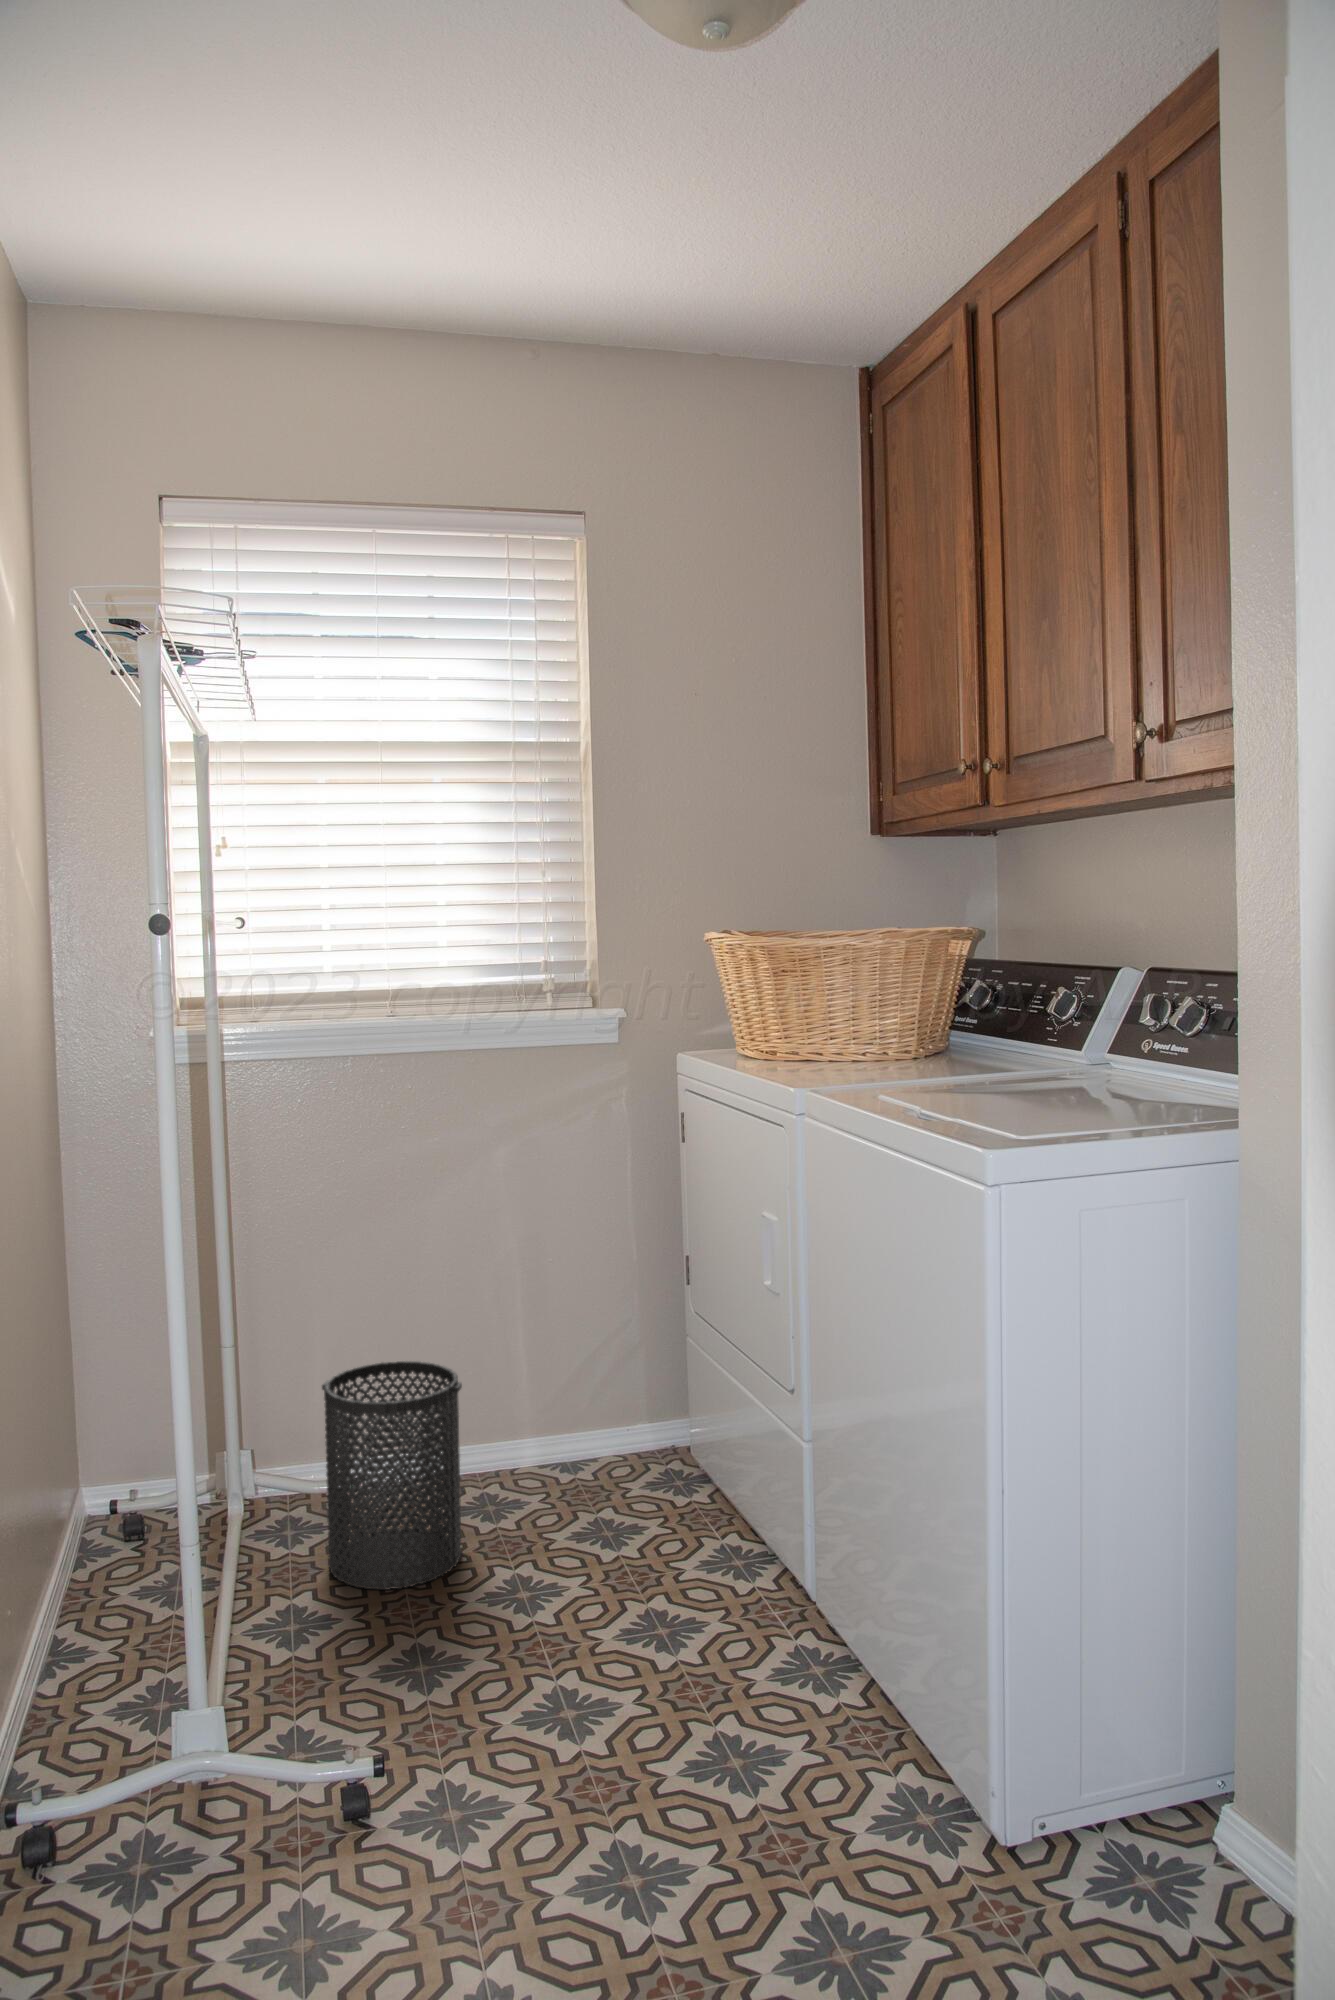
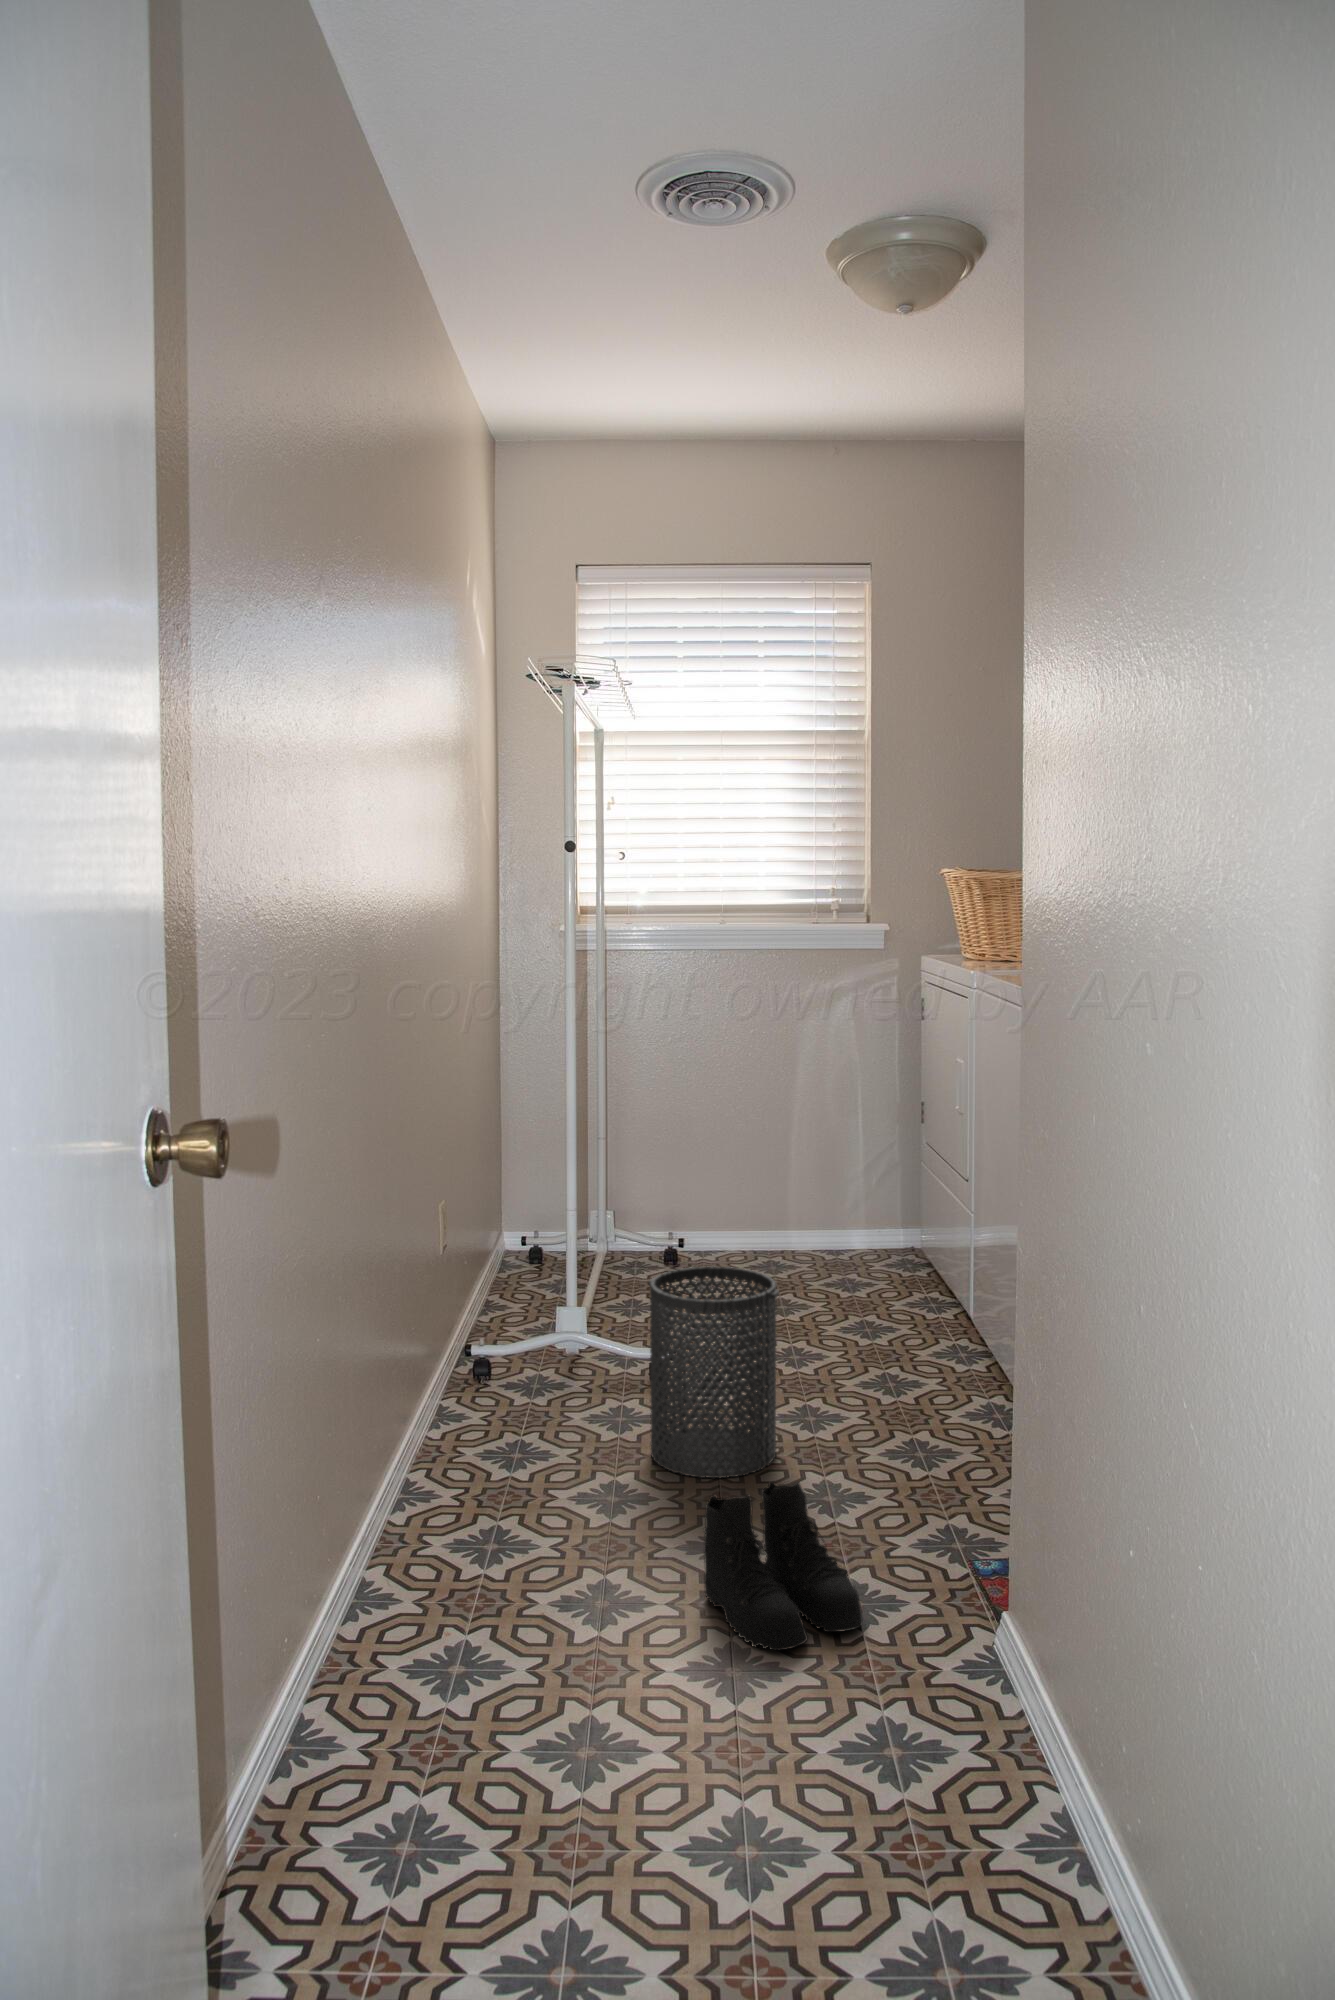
boots: none [405,1592,580,1783] -> present [704,1481,863,1650]

